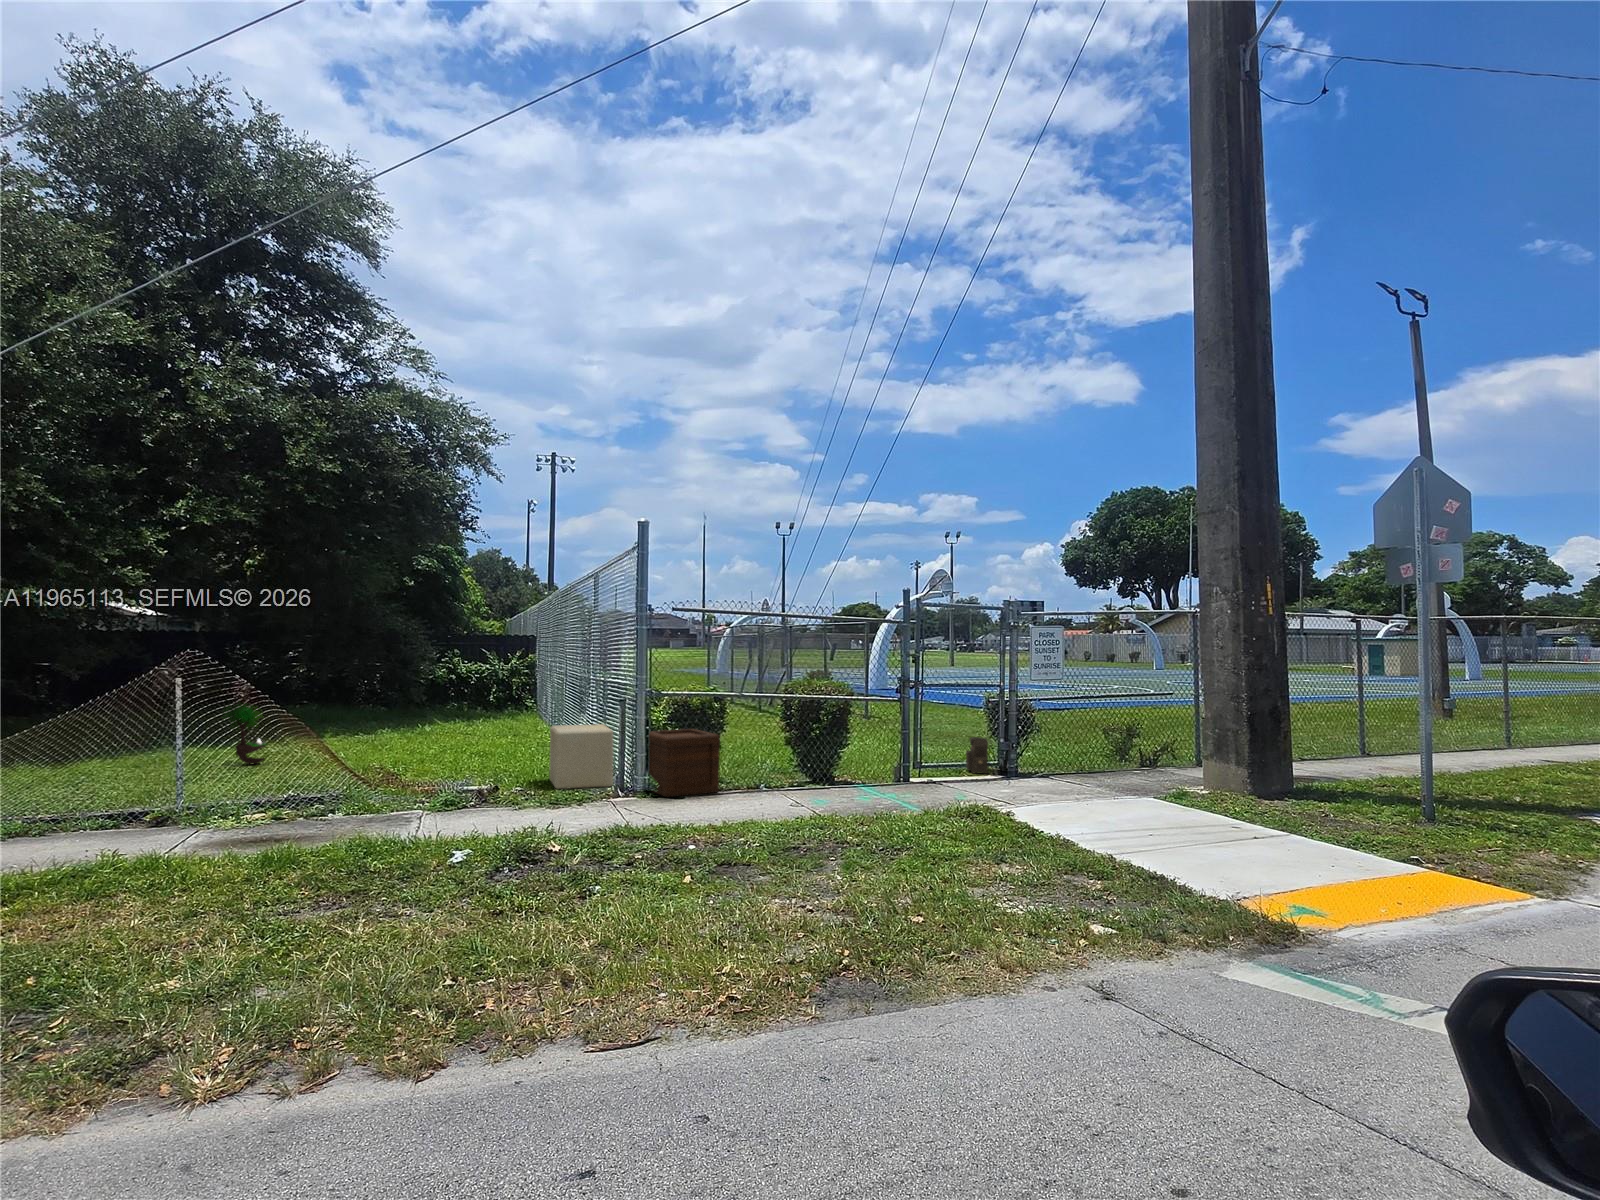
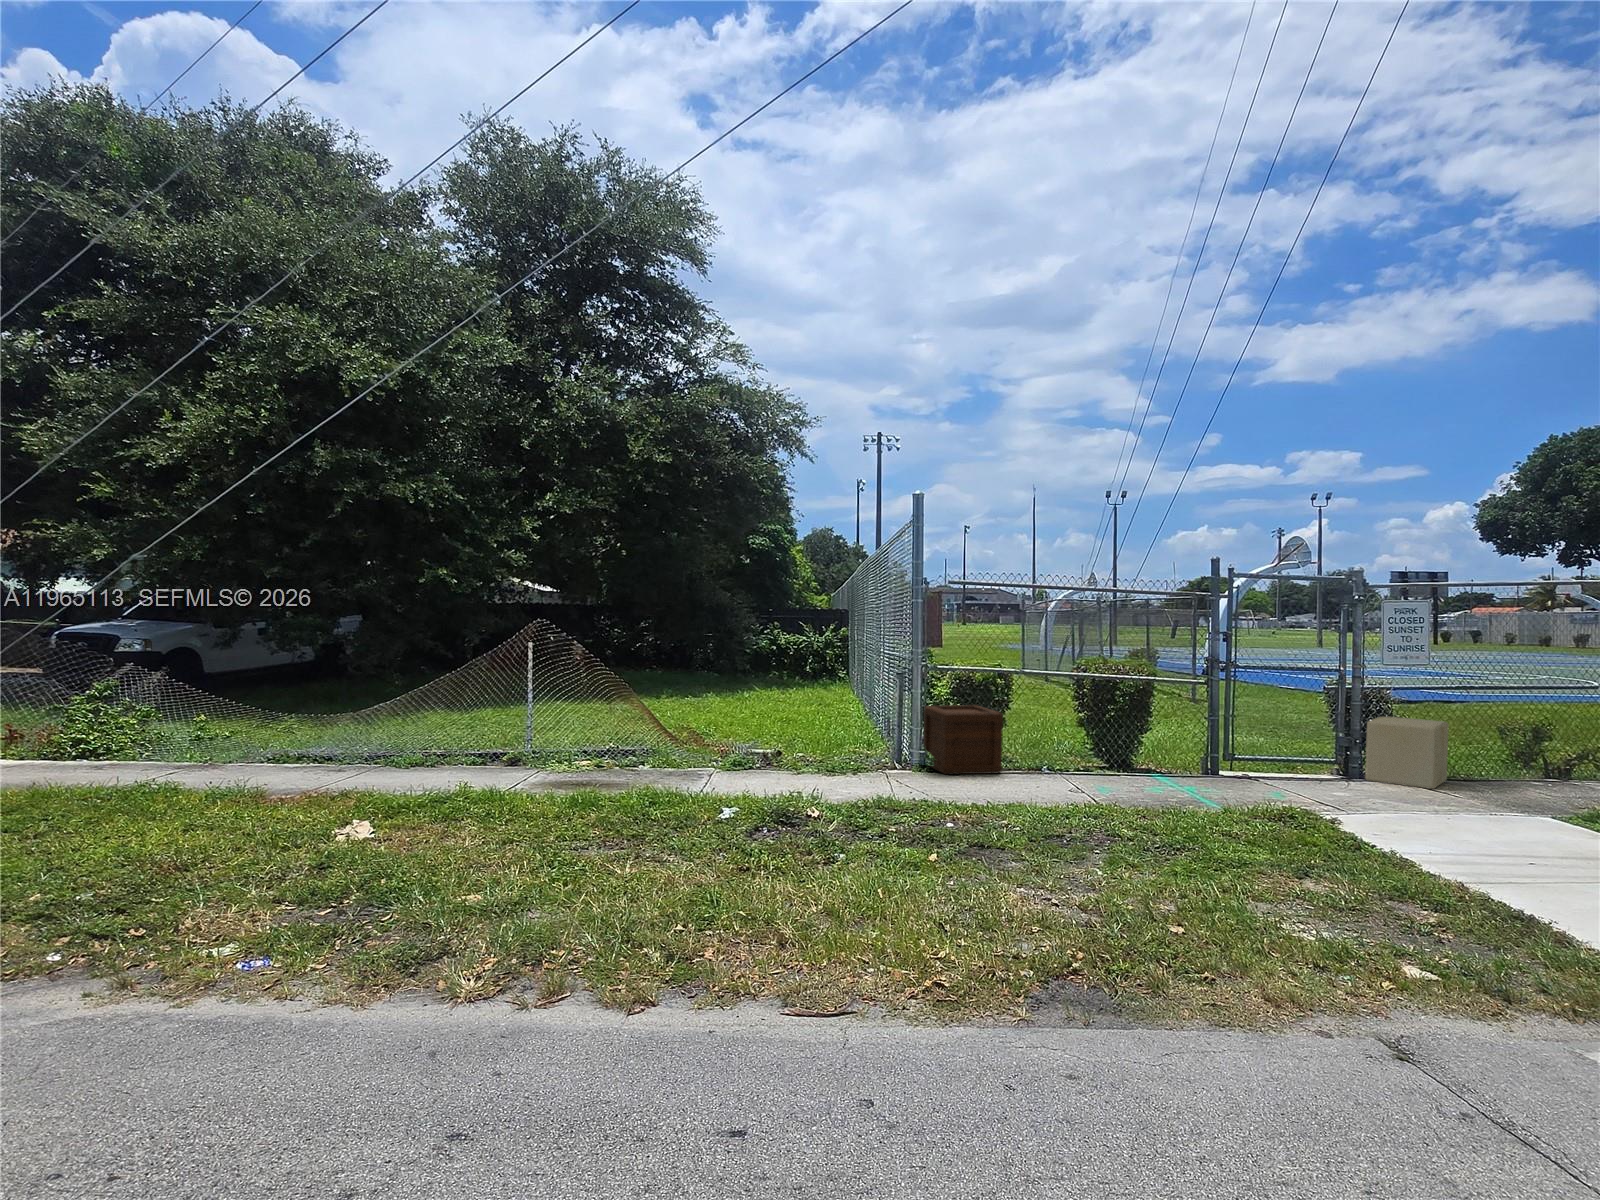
potted tree: present [225,705,267,764] -> none [556,656,595,718]
cardboard box: present [550,724,613,789] -> present [1365,716,1449,789]
backpack: present [966,737,992,774] -> none [1297,732,1334,775]

